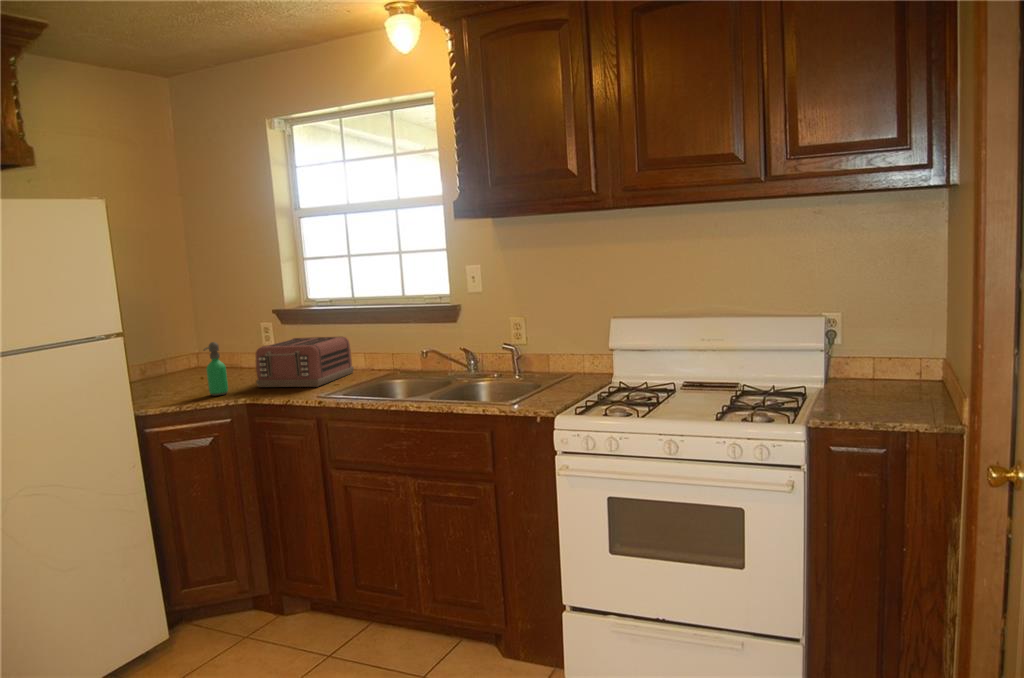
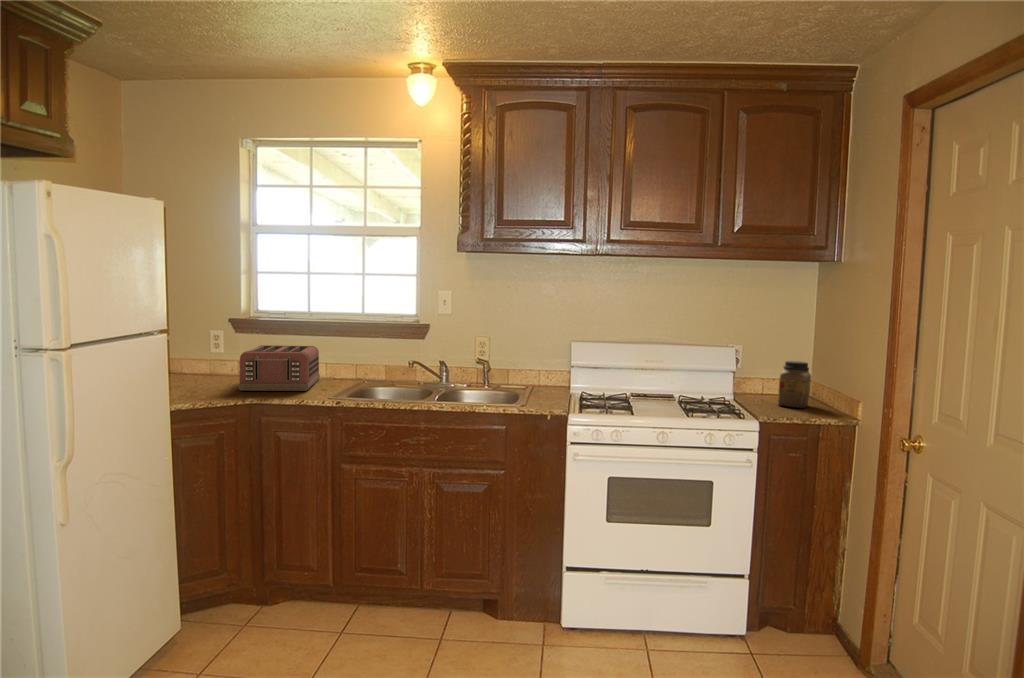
jar: none [876,336,931,407] -> present [778,361,811,408]
soap dispenser: present [204,342,228,396] -> none [195,345,215,398]

